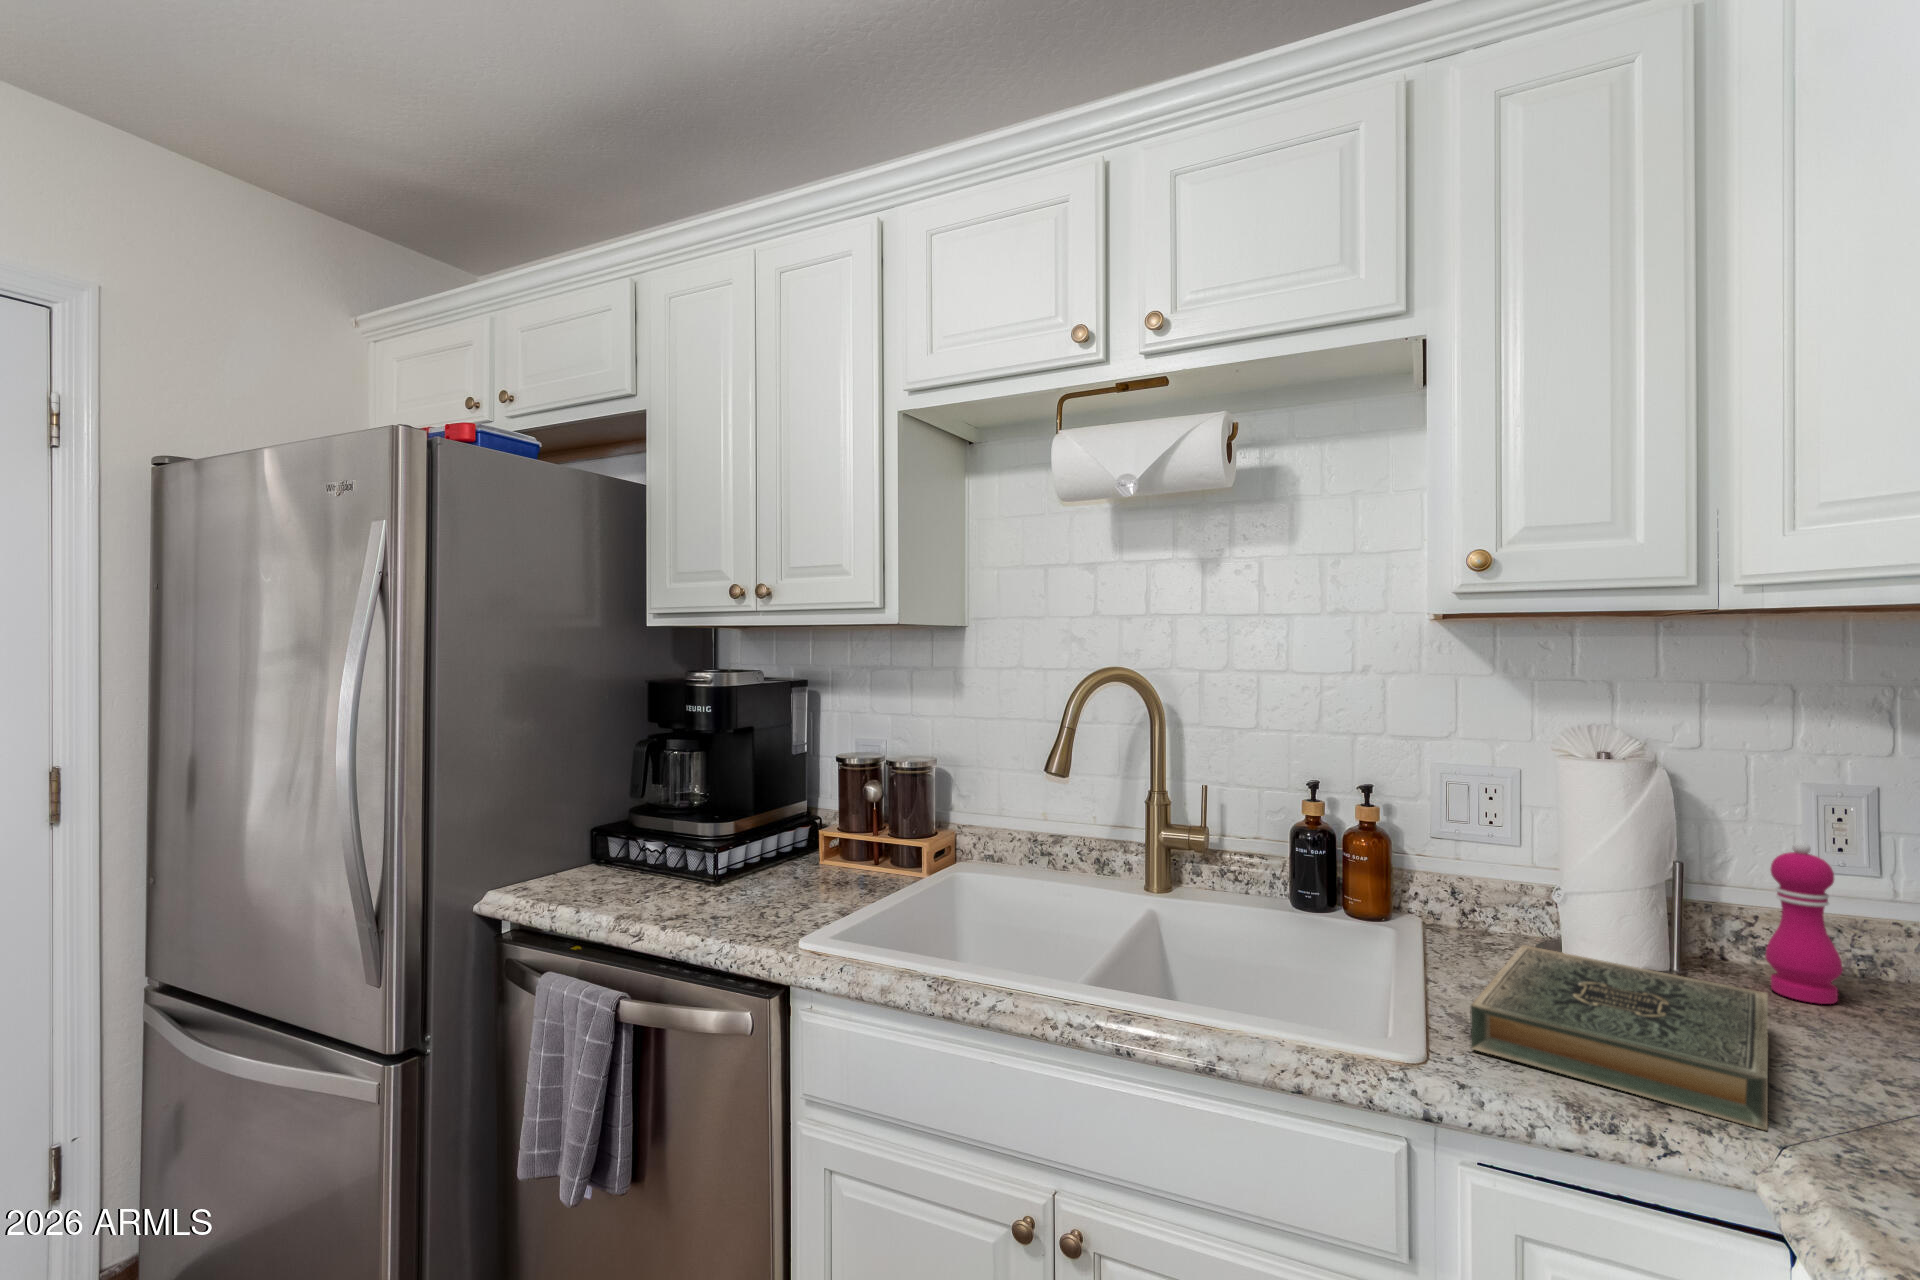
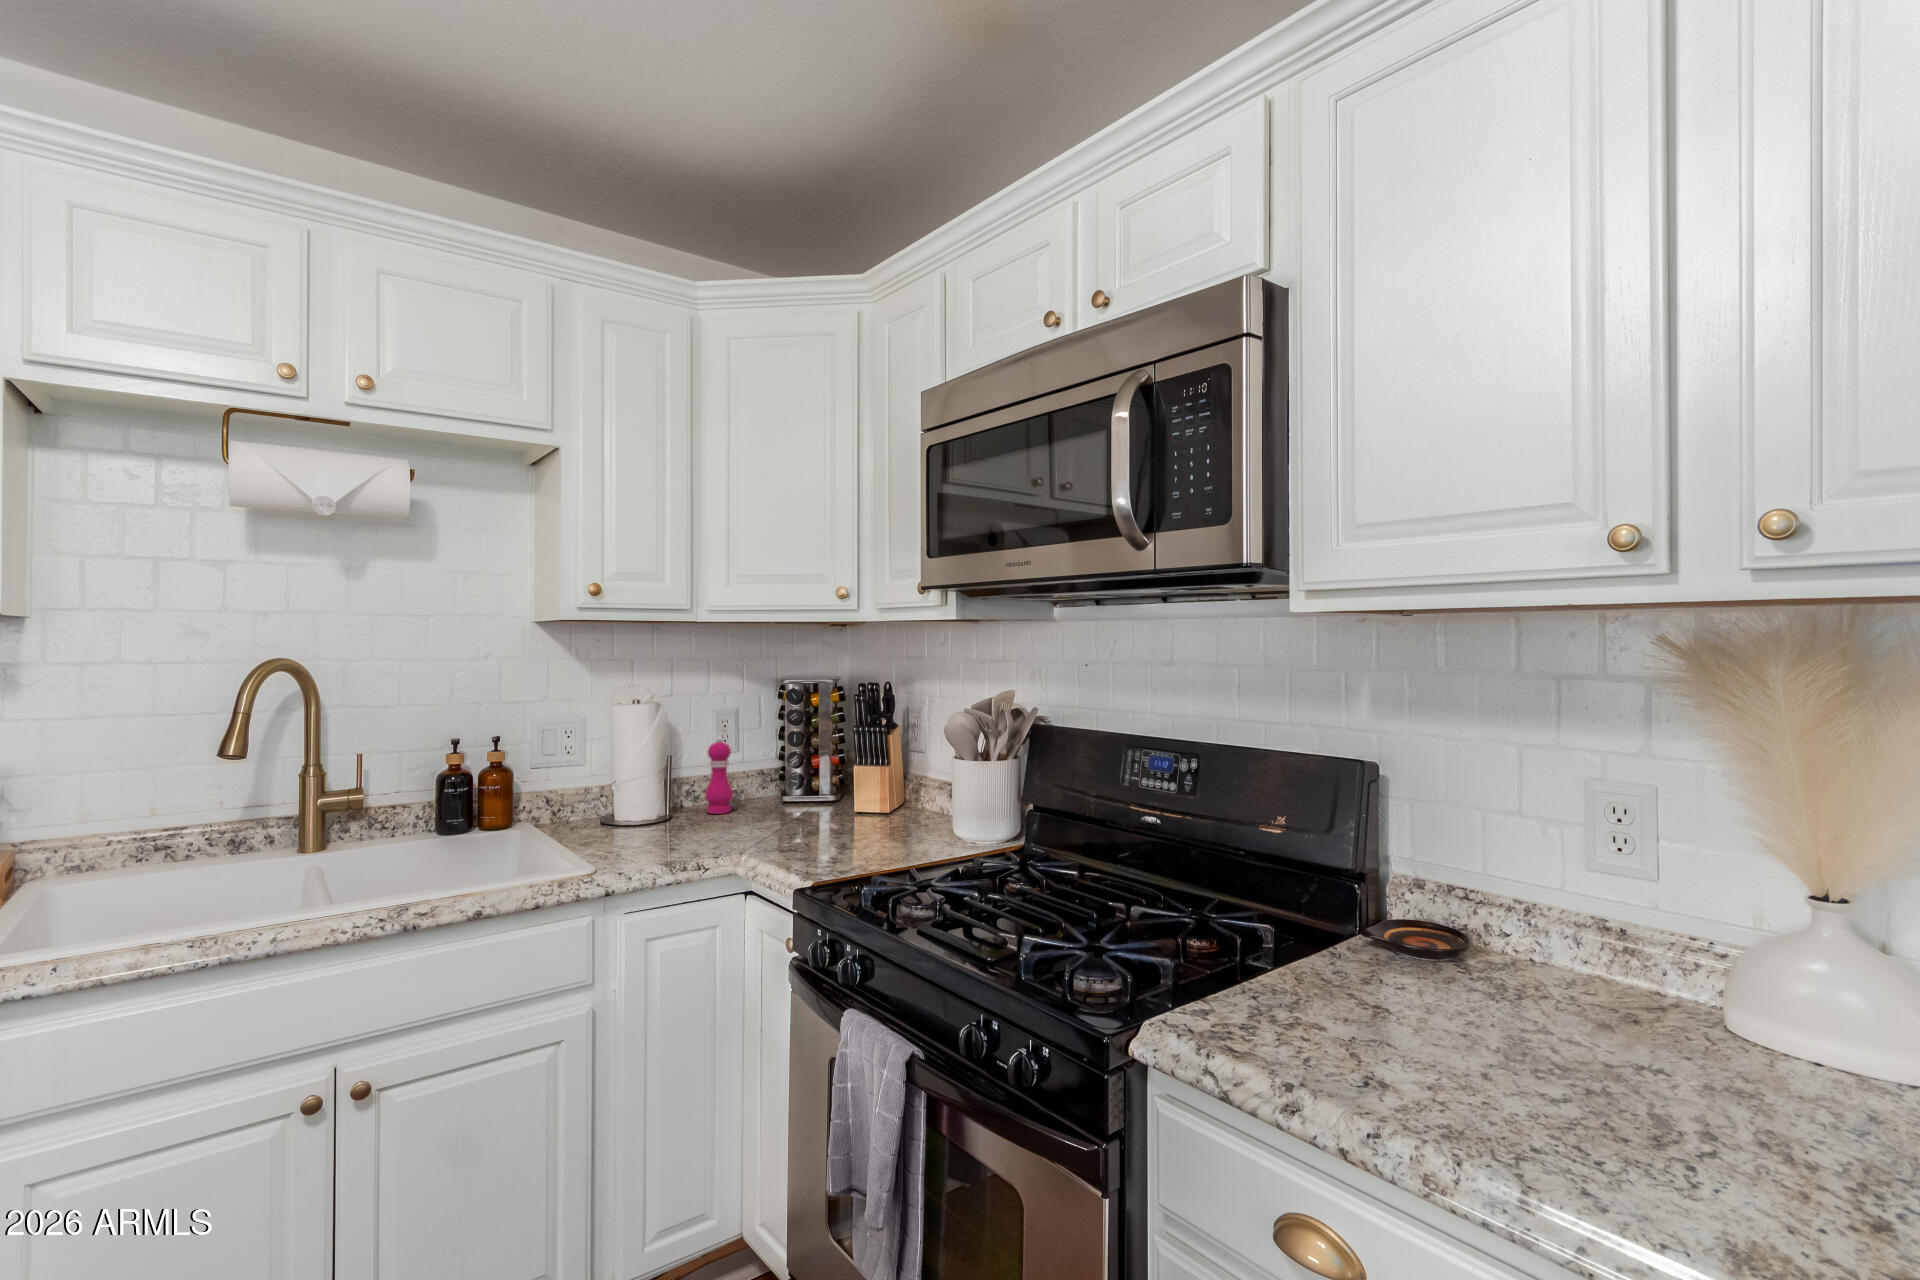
hardback book: present [1470,945,1768,1130] -> none [608,807,734,862]

